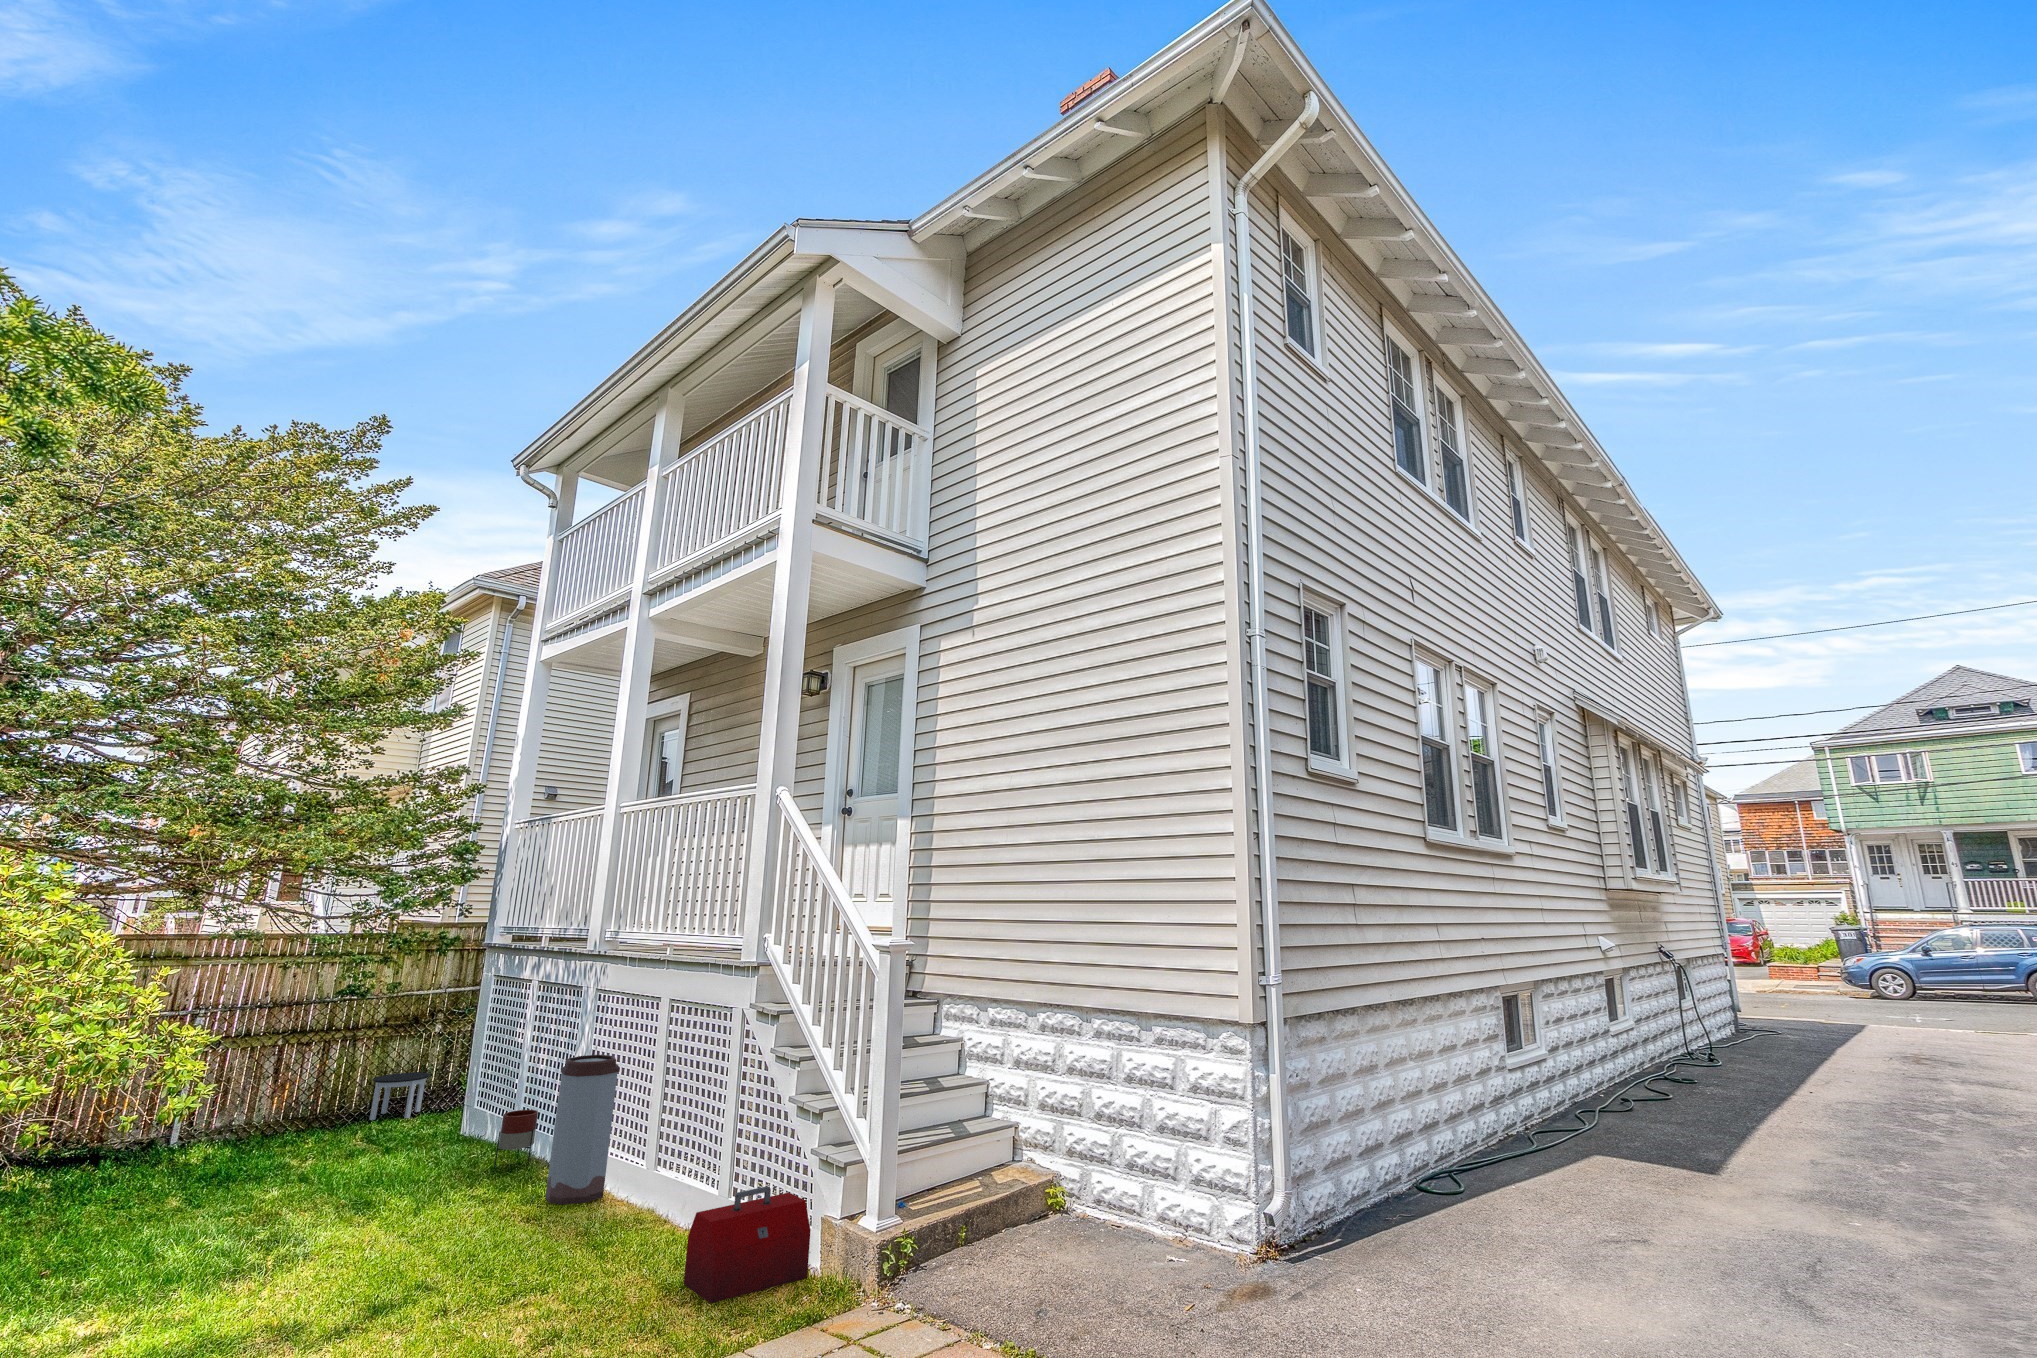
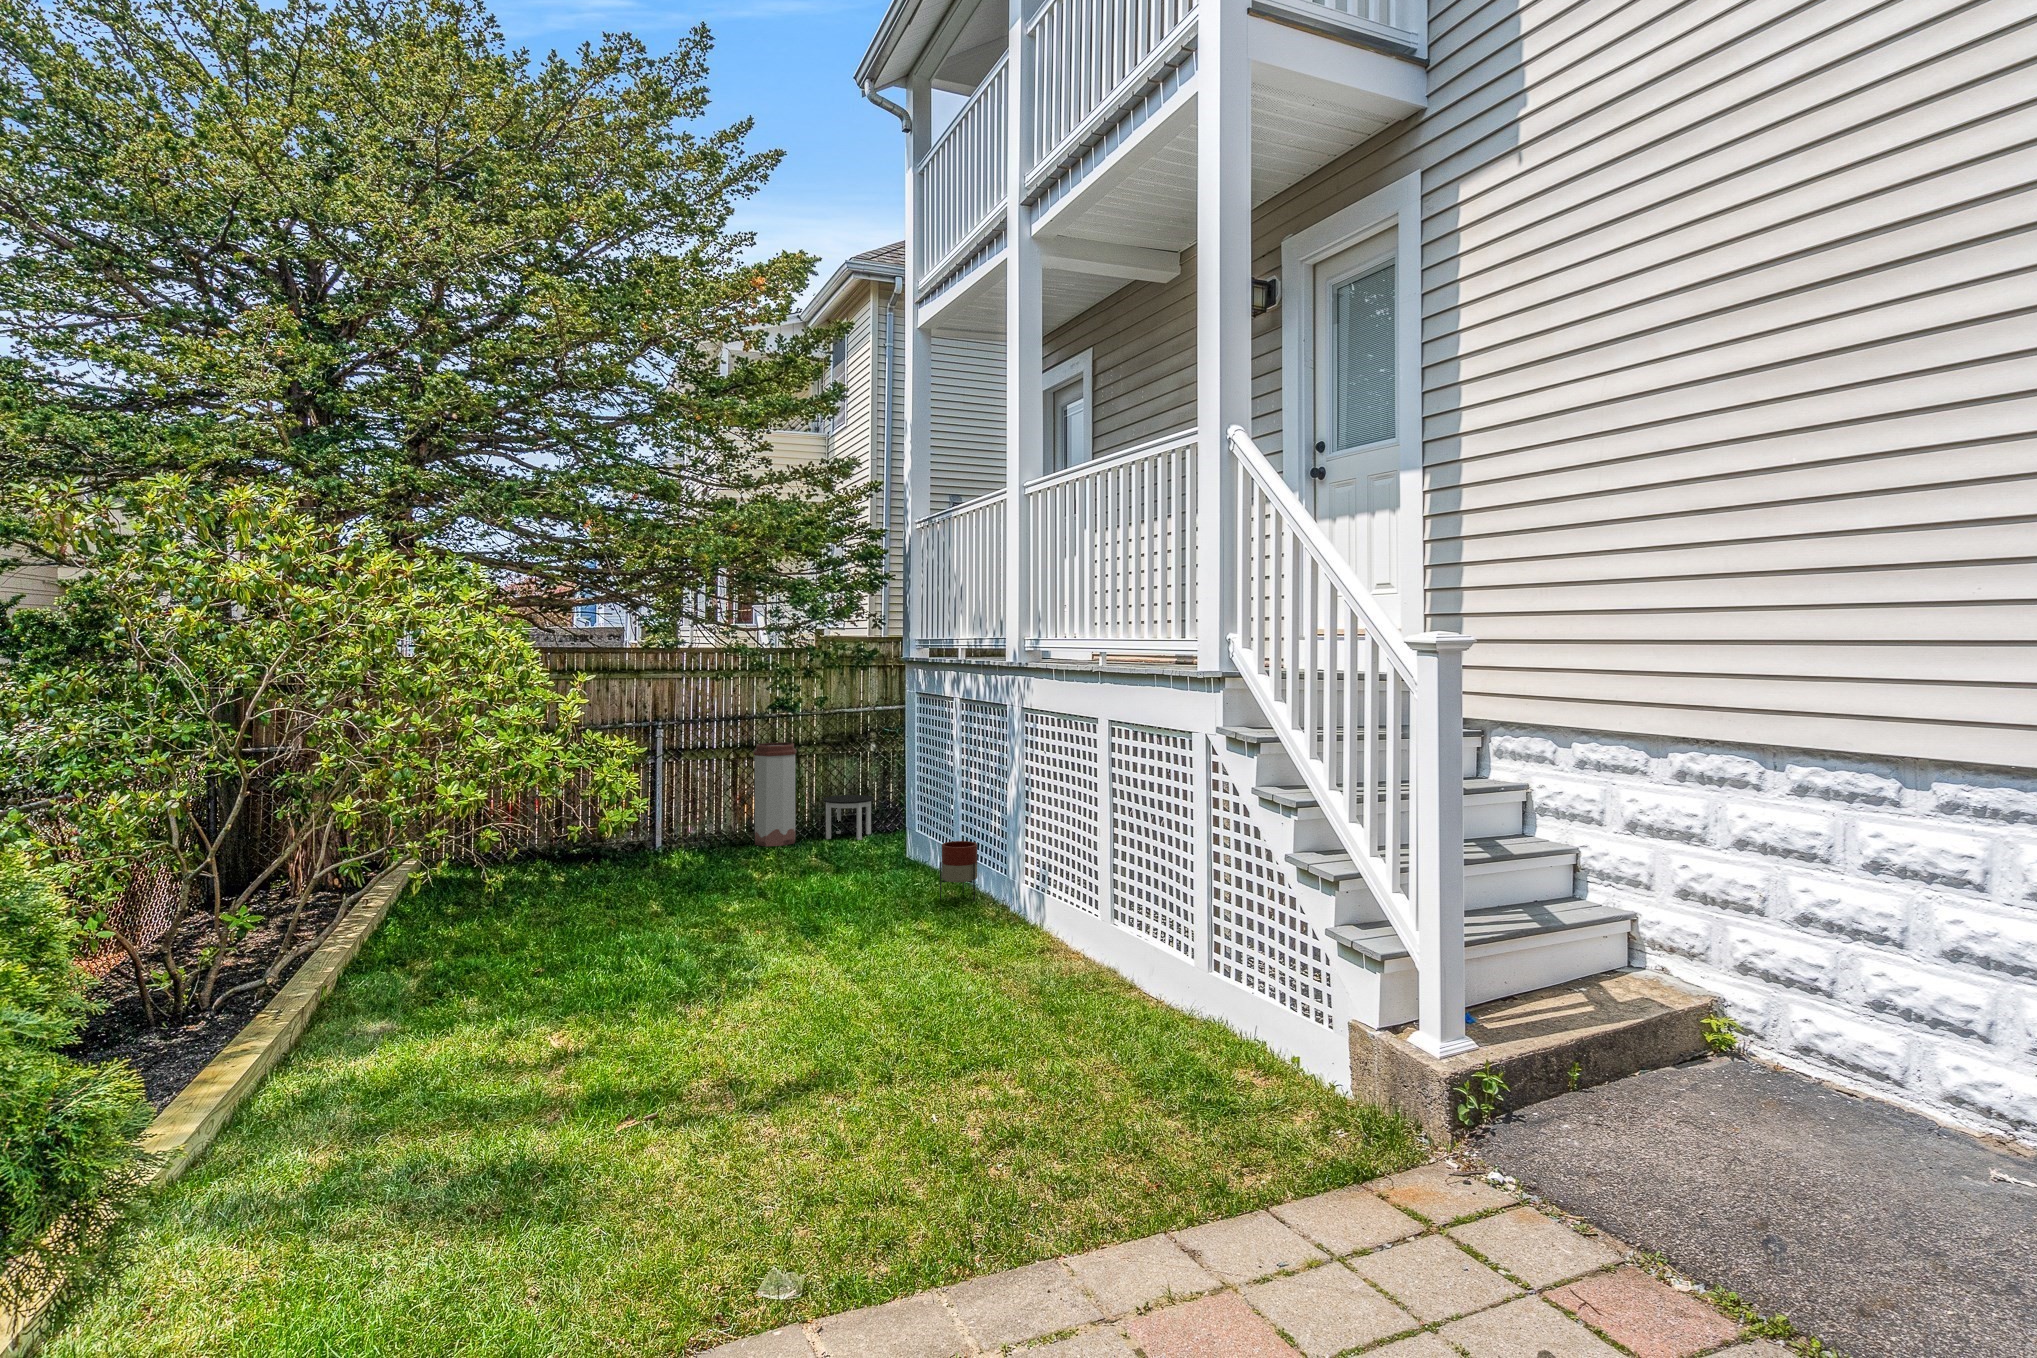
trash can: present [545,1055,620,1205] -> present [753,742,797,846]
toolbox: present [684,1186,811,1303] -> none [1164,969,1333,1113]

